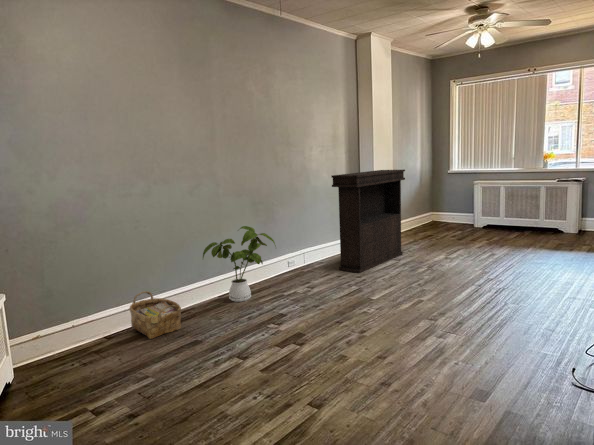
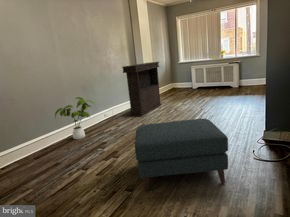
ottoman: none [330,289,510,423] -> present [135,119,228,191]
woven basket: present [129,291,181,339] -> none [13,140,47,167]

